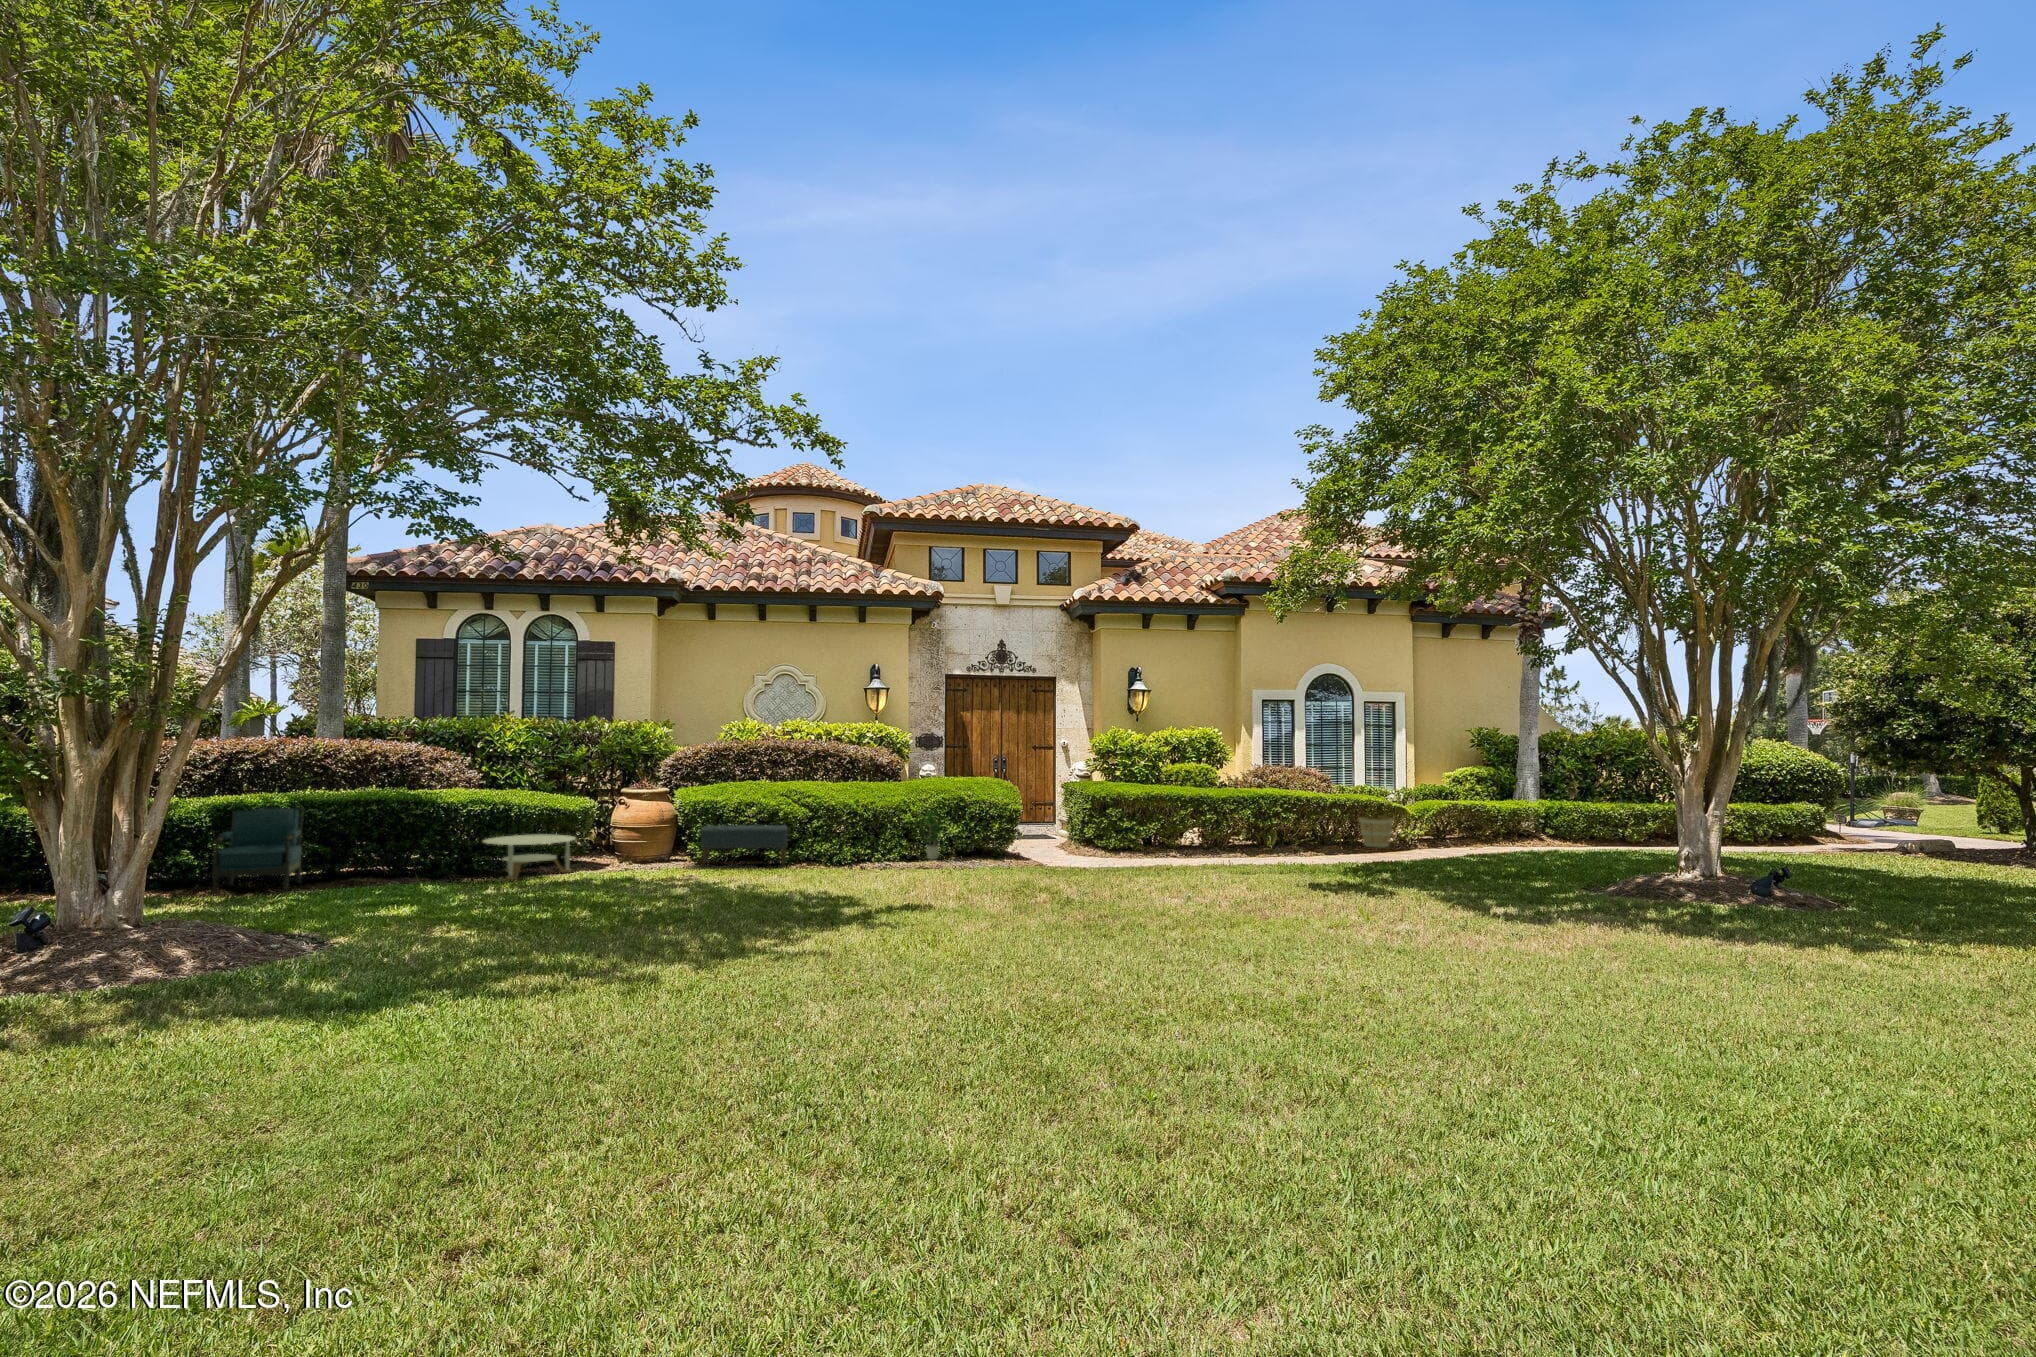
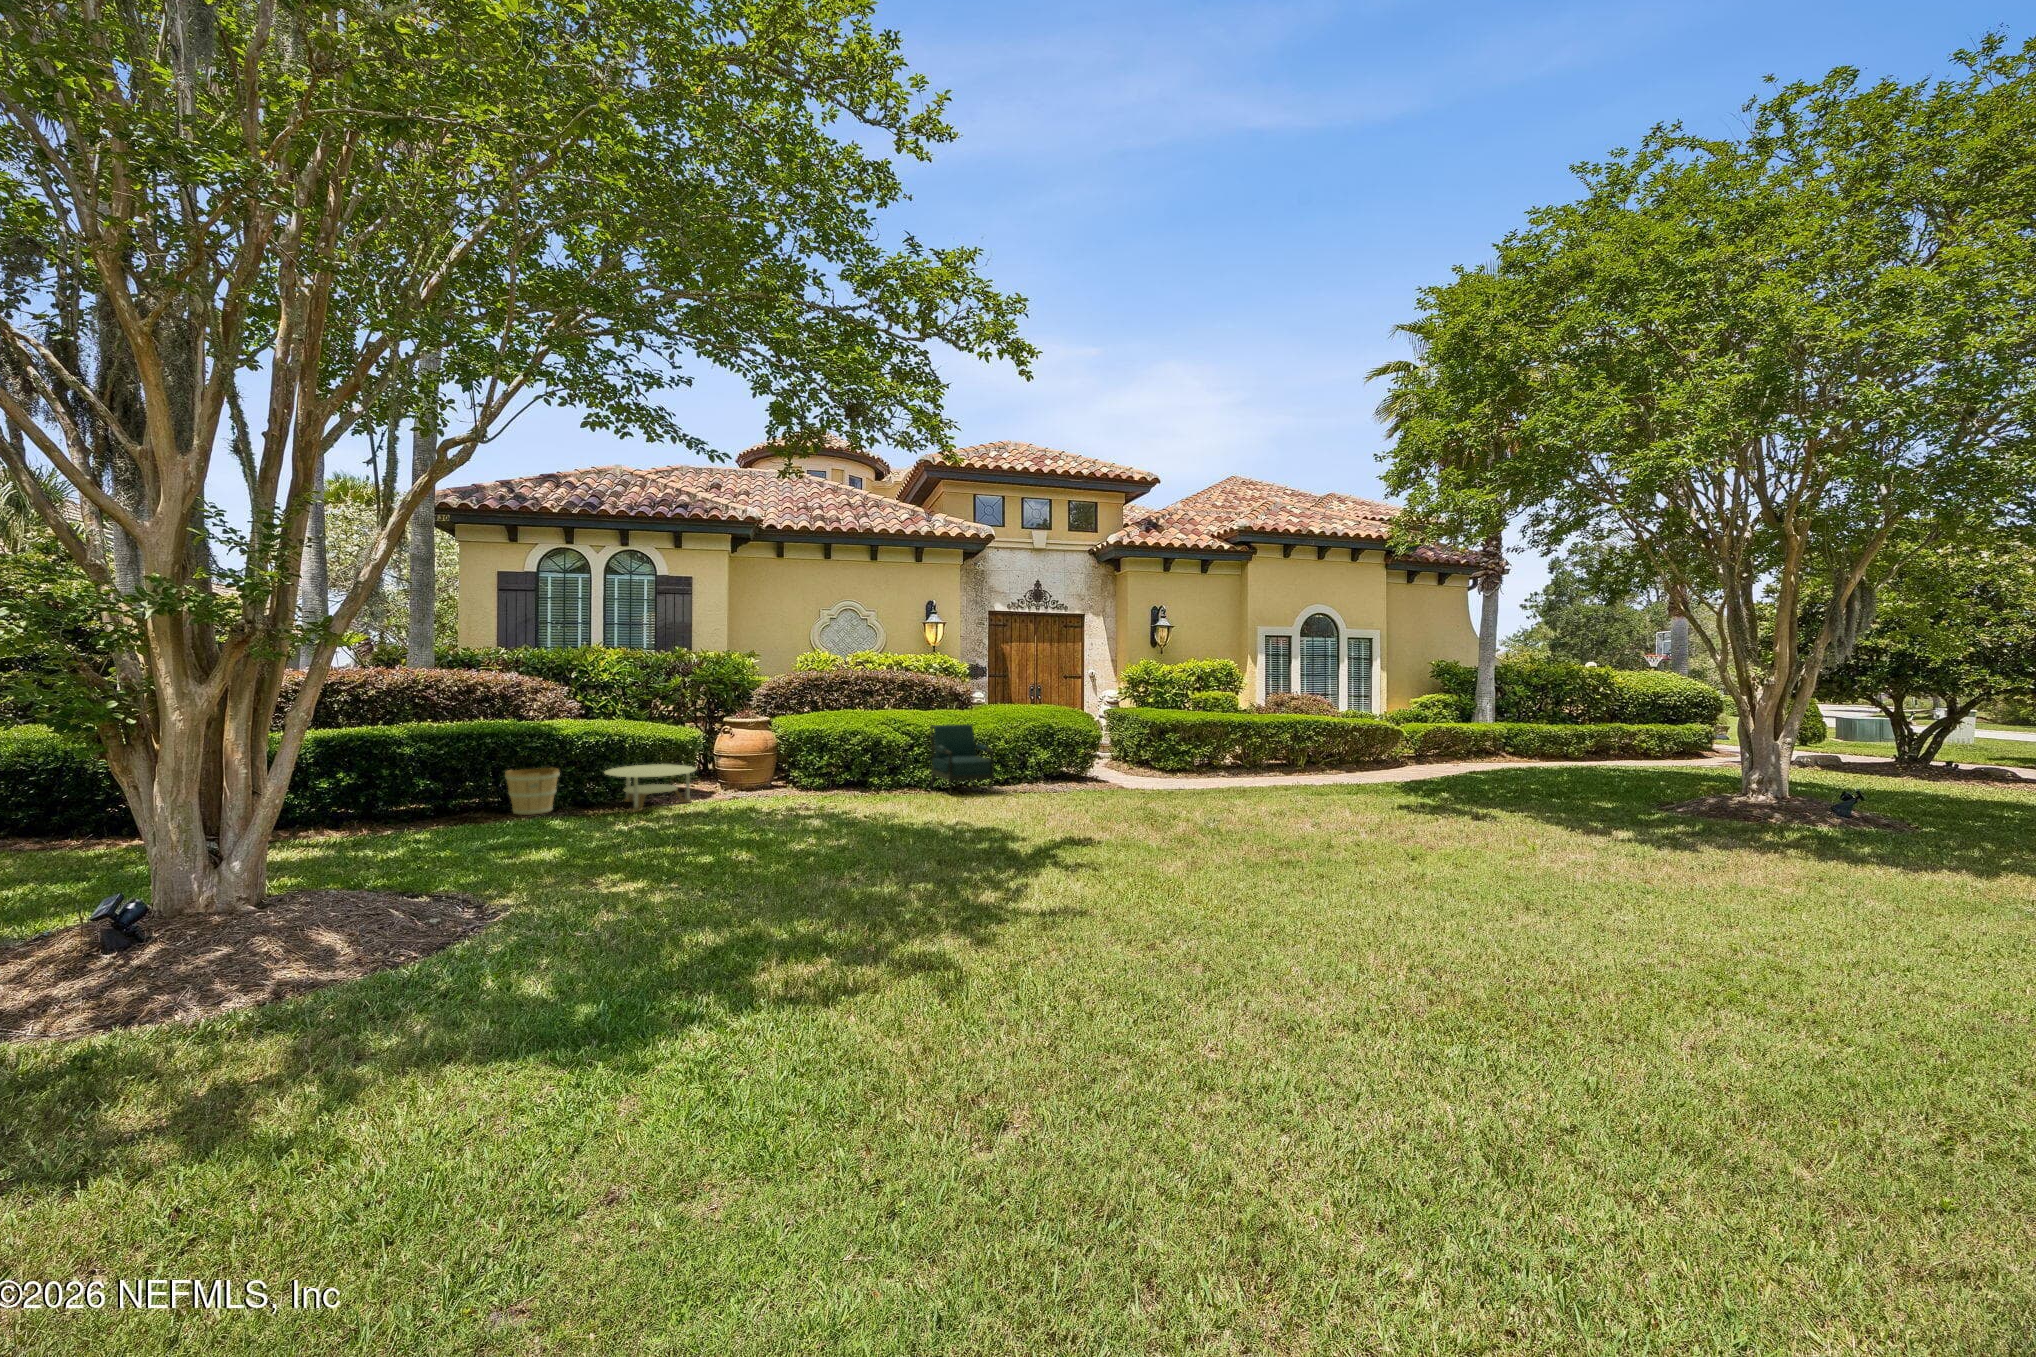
chair: present [212,809,303,895] -> present [930,724,994,794]
potted plant: present [925,811,942,860] -> none [1008,734,1040,784]
wooden bucket: present [1359,816,1394,848] -> present [505,768,560,815]
bench: present [701,825,788,866] -> none [813,753,895,794]

